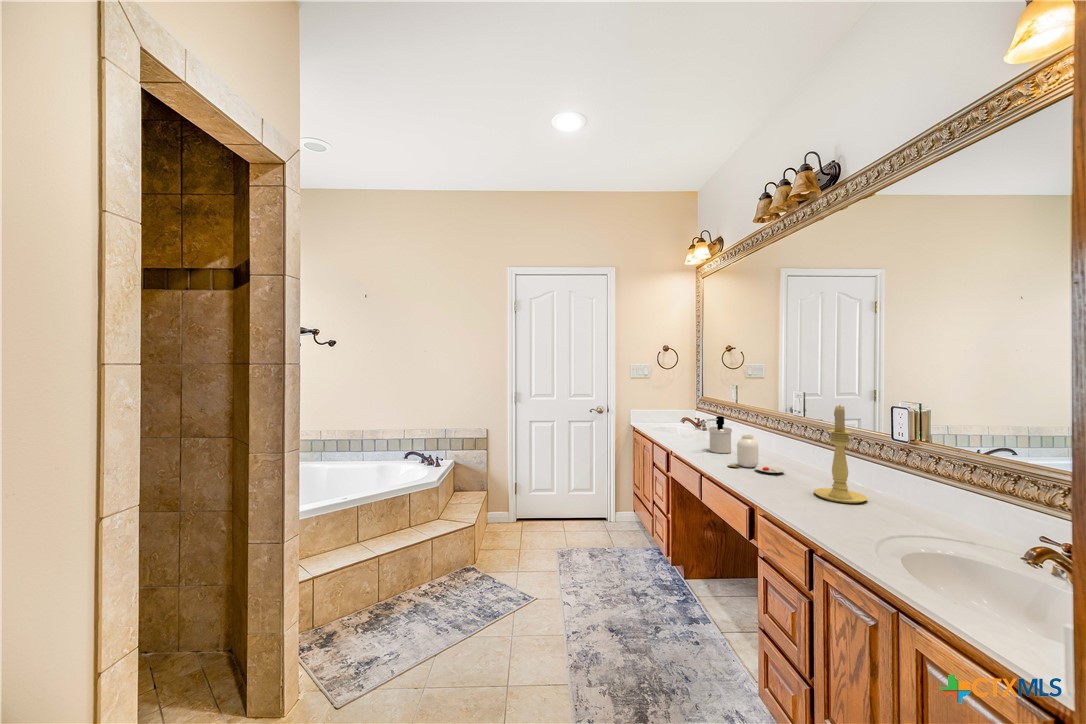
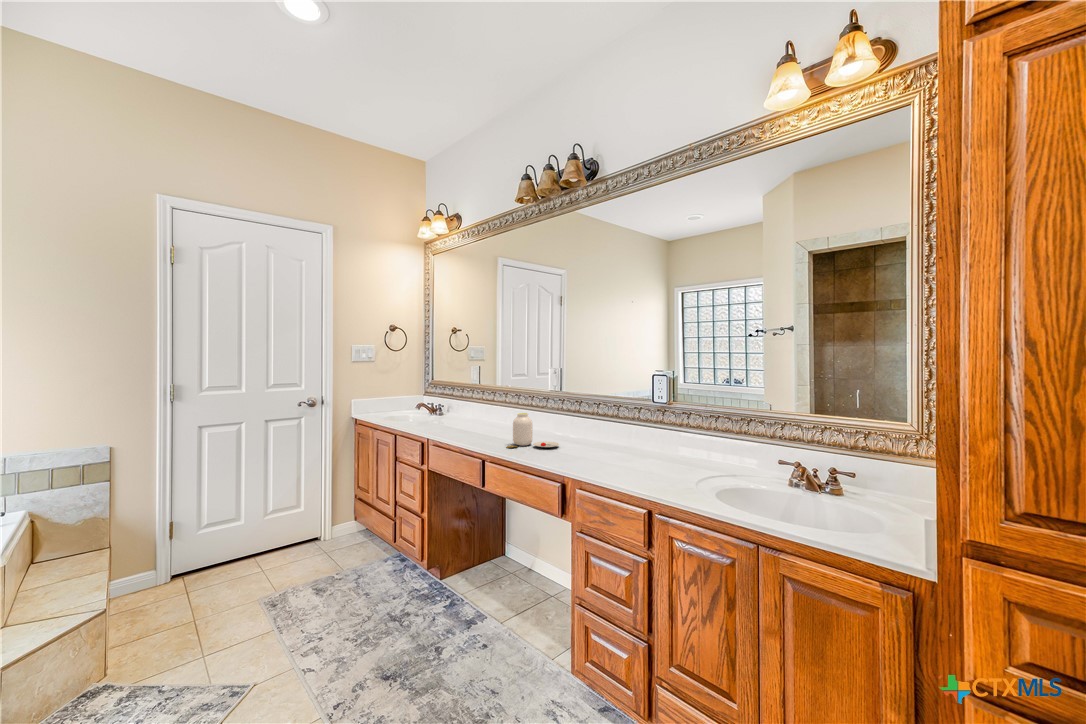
candle holder: present [814,405,868,503] -> none [602,375,643,463]
soap dispenser: present [702,416,732,453] -> none [467,398,493,436]

